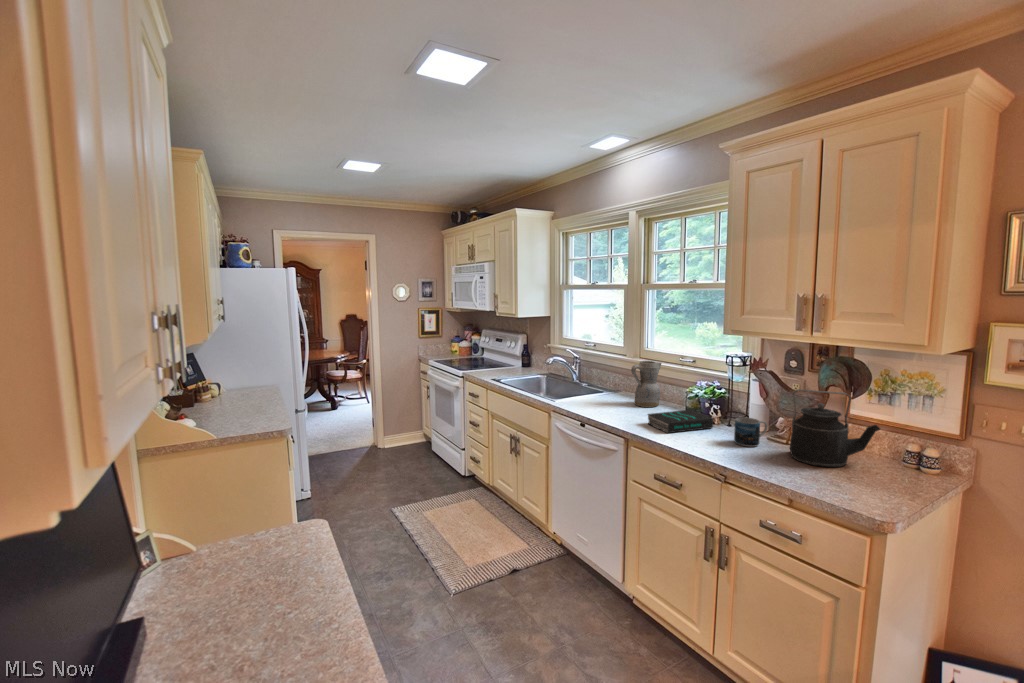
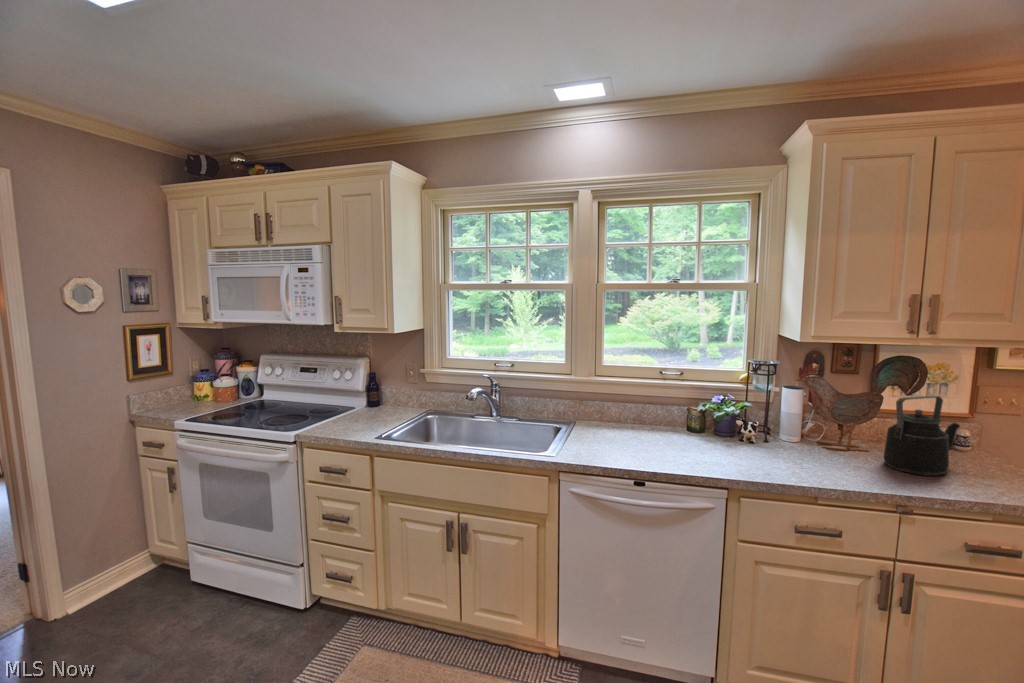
ceramic pitcher: present [631,361,661,407] -> none [631,381,664,441]
book: present [648,410,713,433] -> none [715,436,774,472]
mug: present [734,417,767,447] -> none [825,436,856,469]

